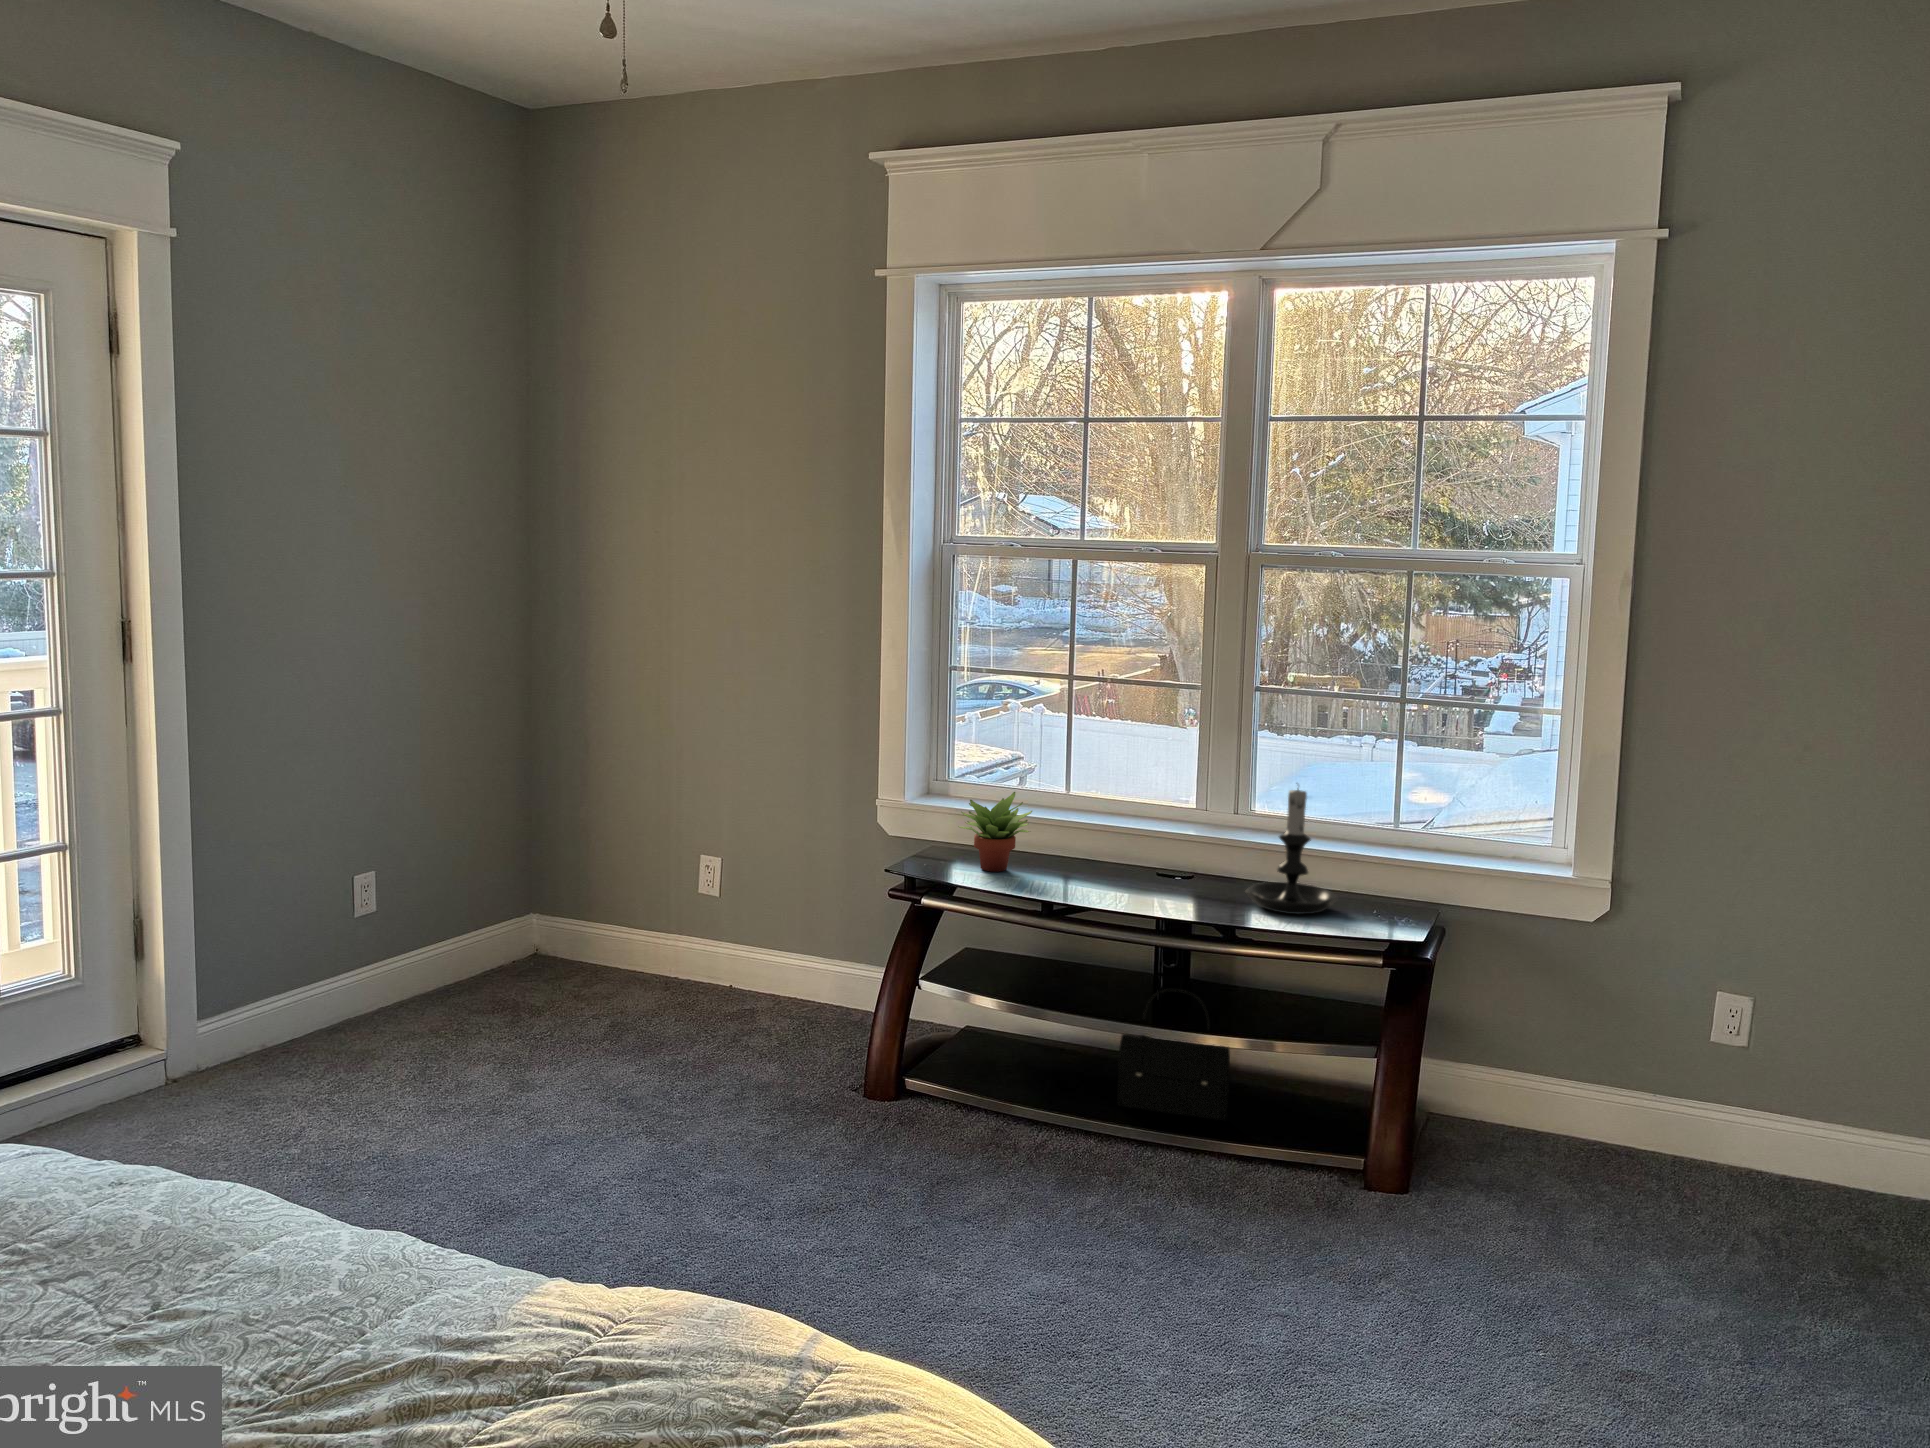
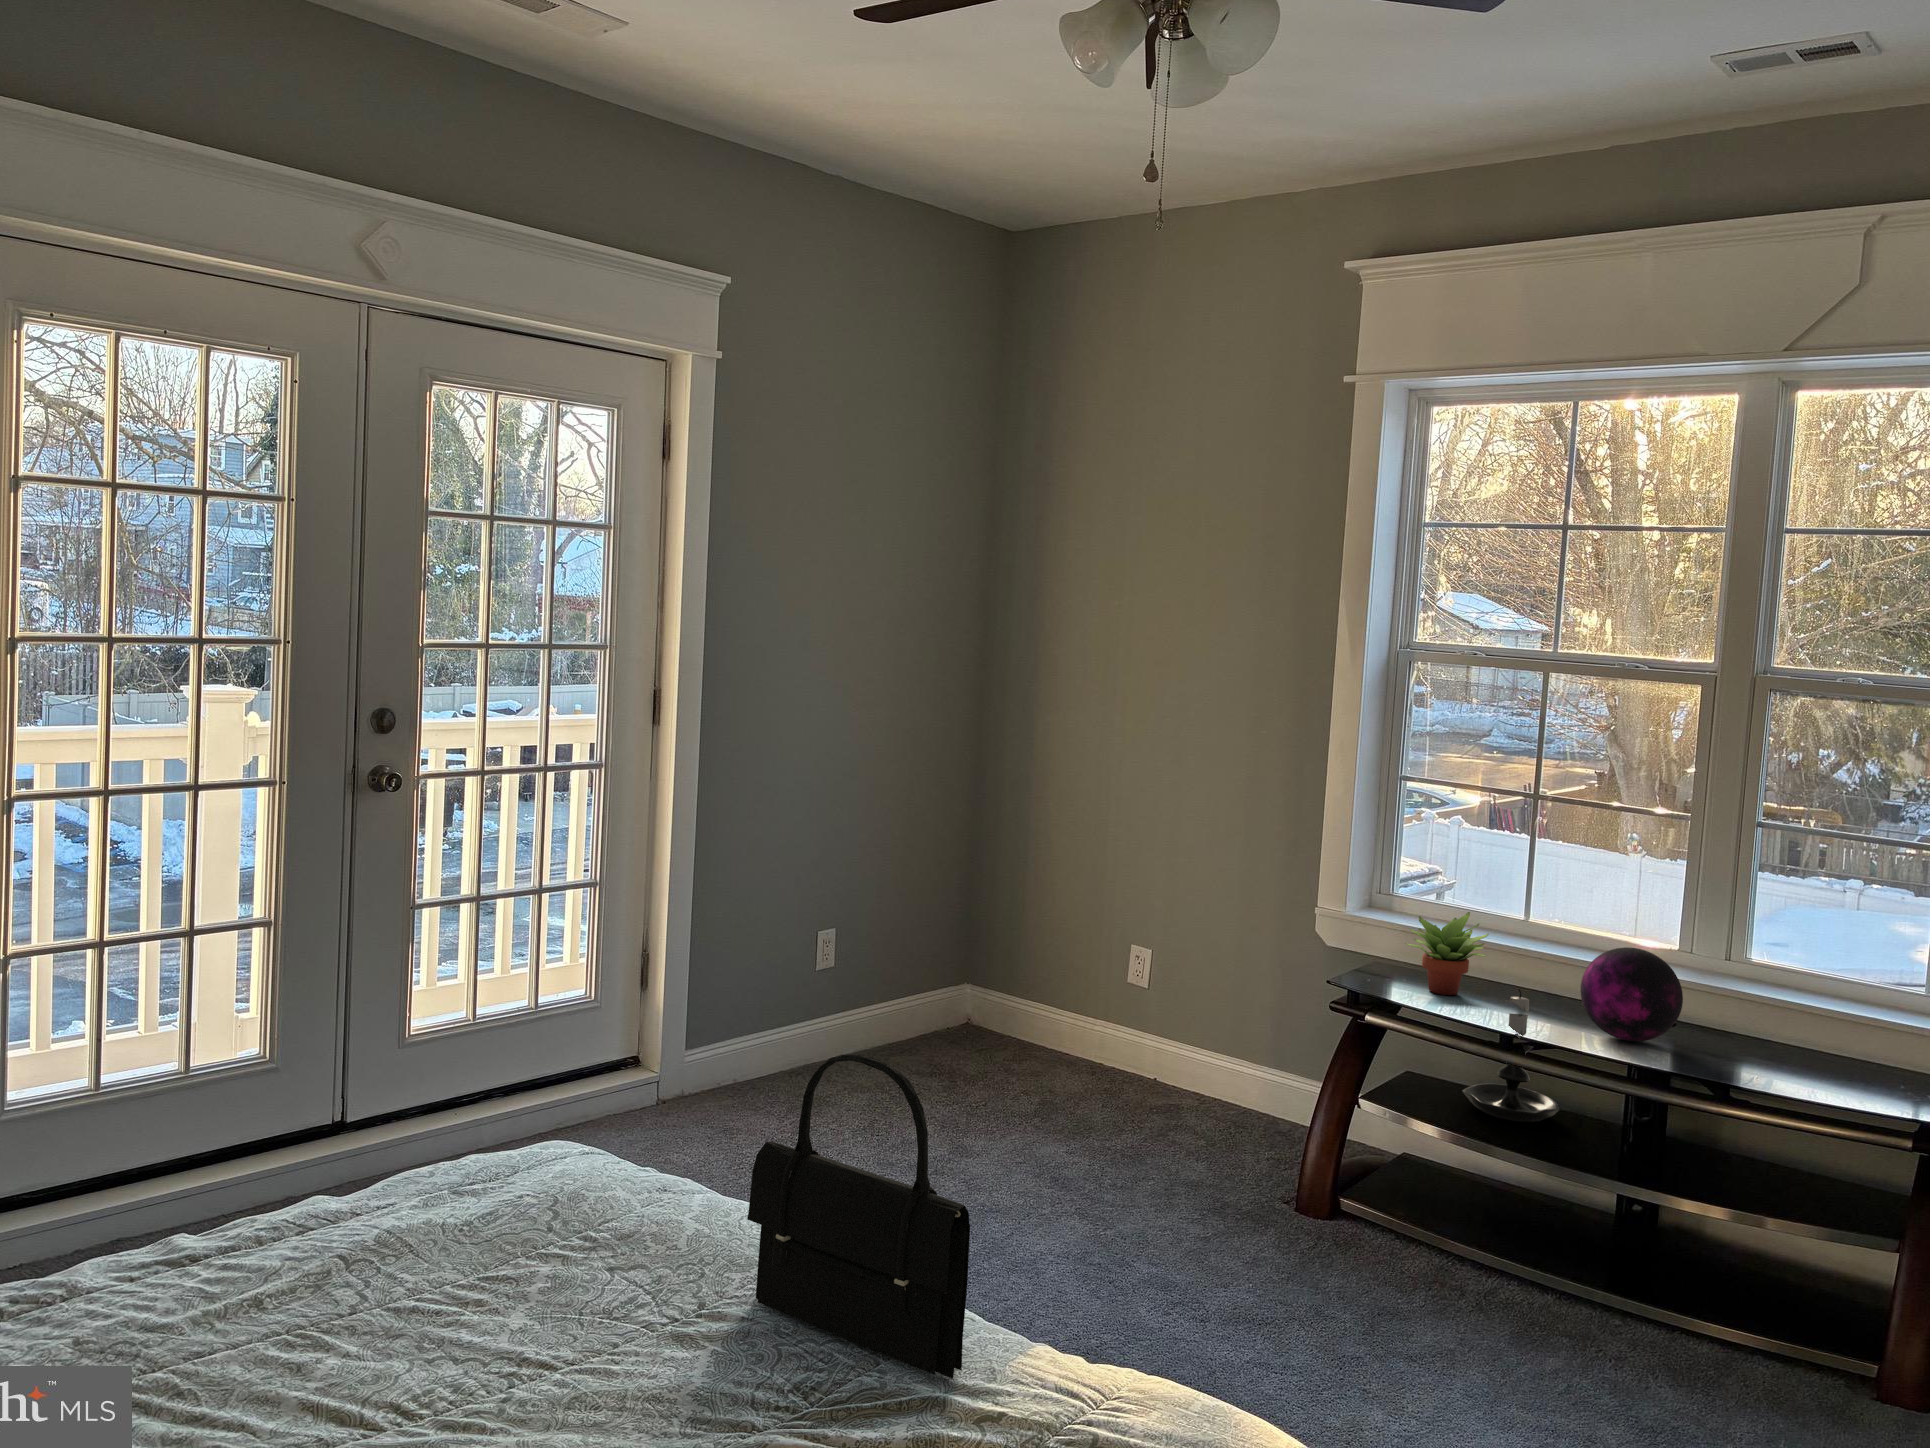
candle holder: present [1245,789,1338,914] -> present [1462,989,1560,1122]
decorative orb: none [1110,813,1194,896] -> present [1580,947,1683,1041]
handbag: present [1117,989,1230,1120] -> present [747,1055,970,1379]

